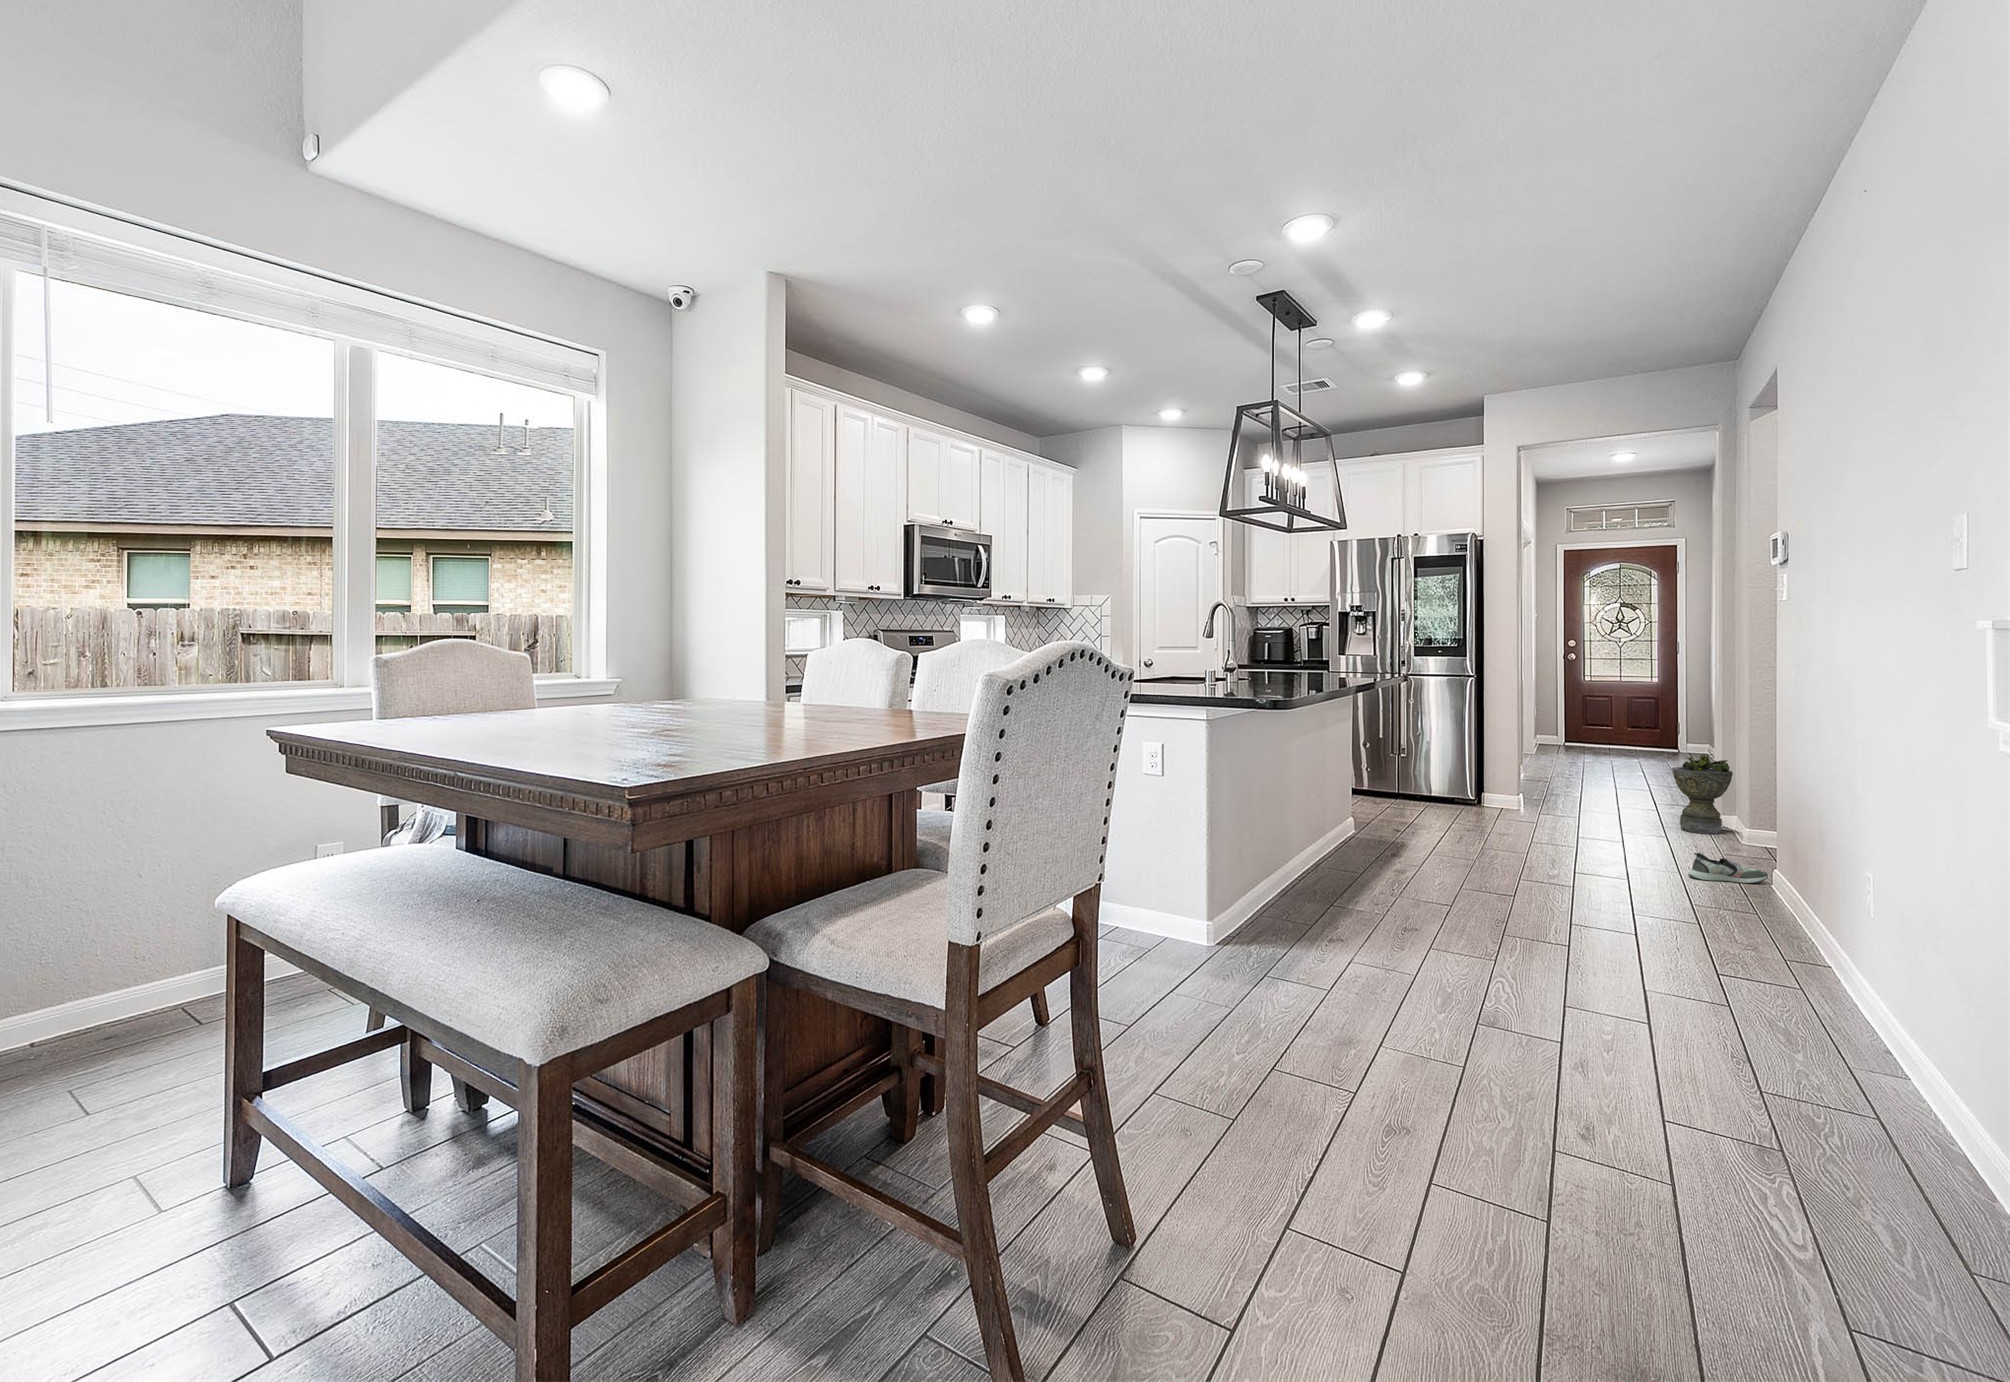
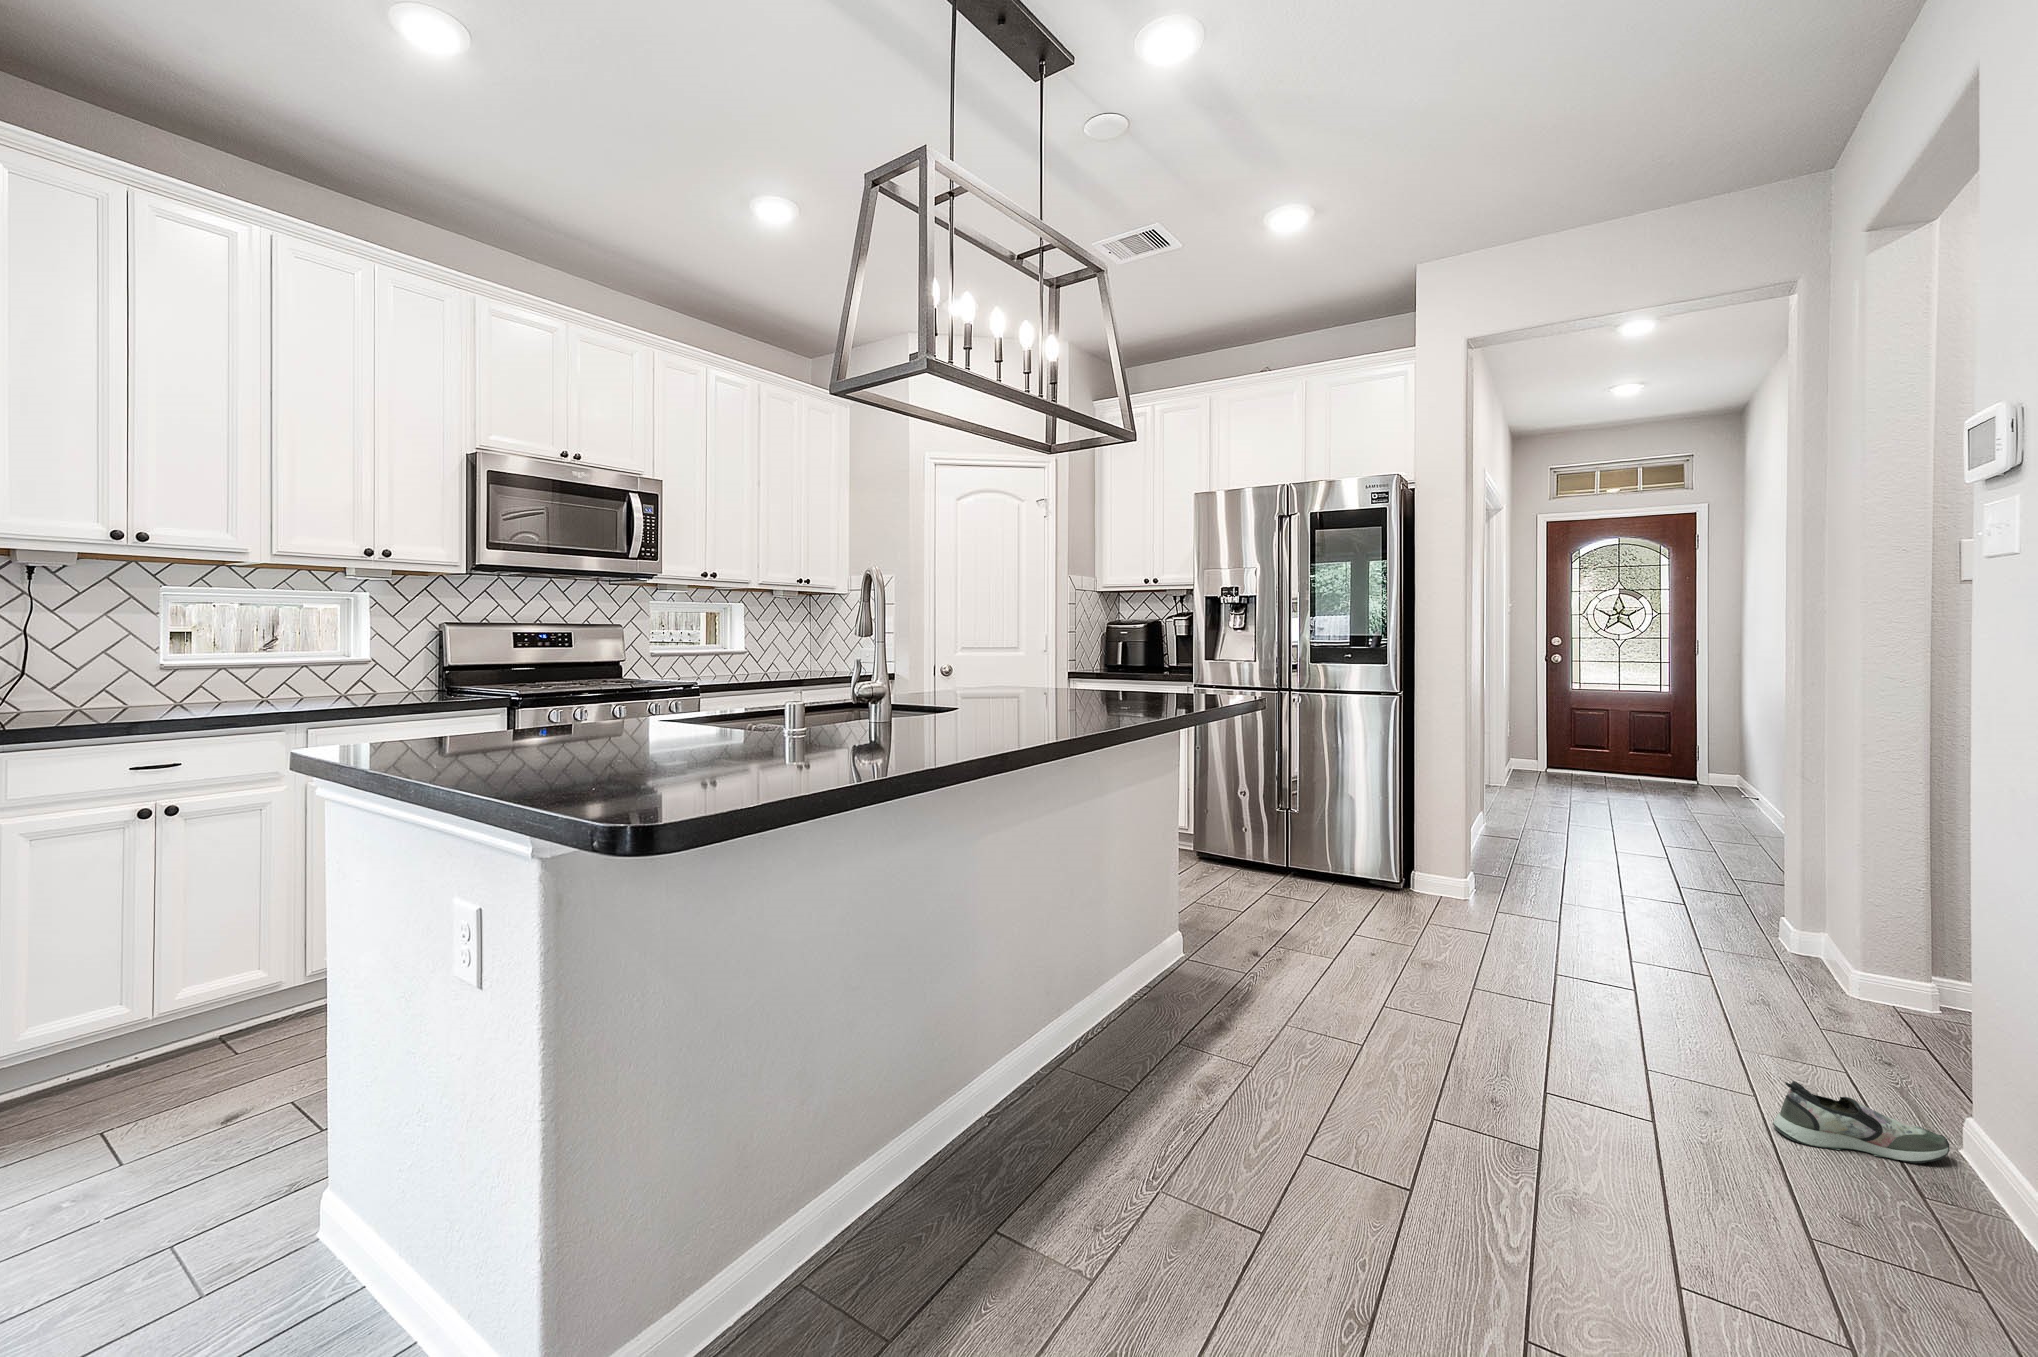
planter: present [1672,755,1733,834] -> none [1712,835,1819,972]

